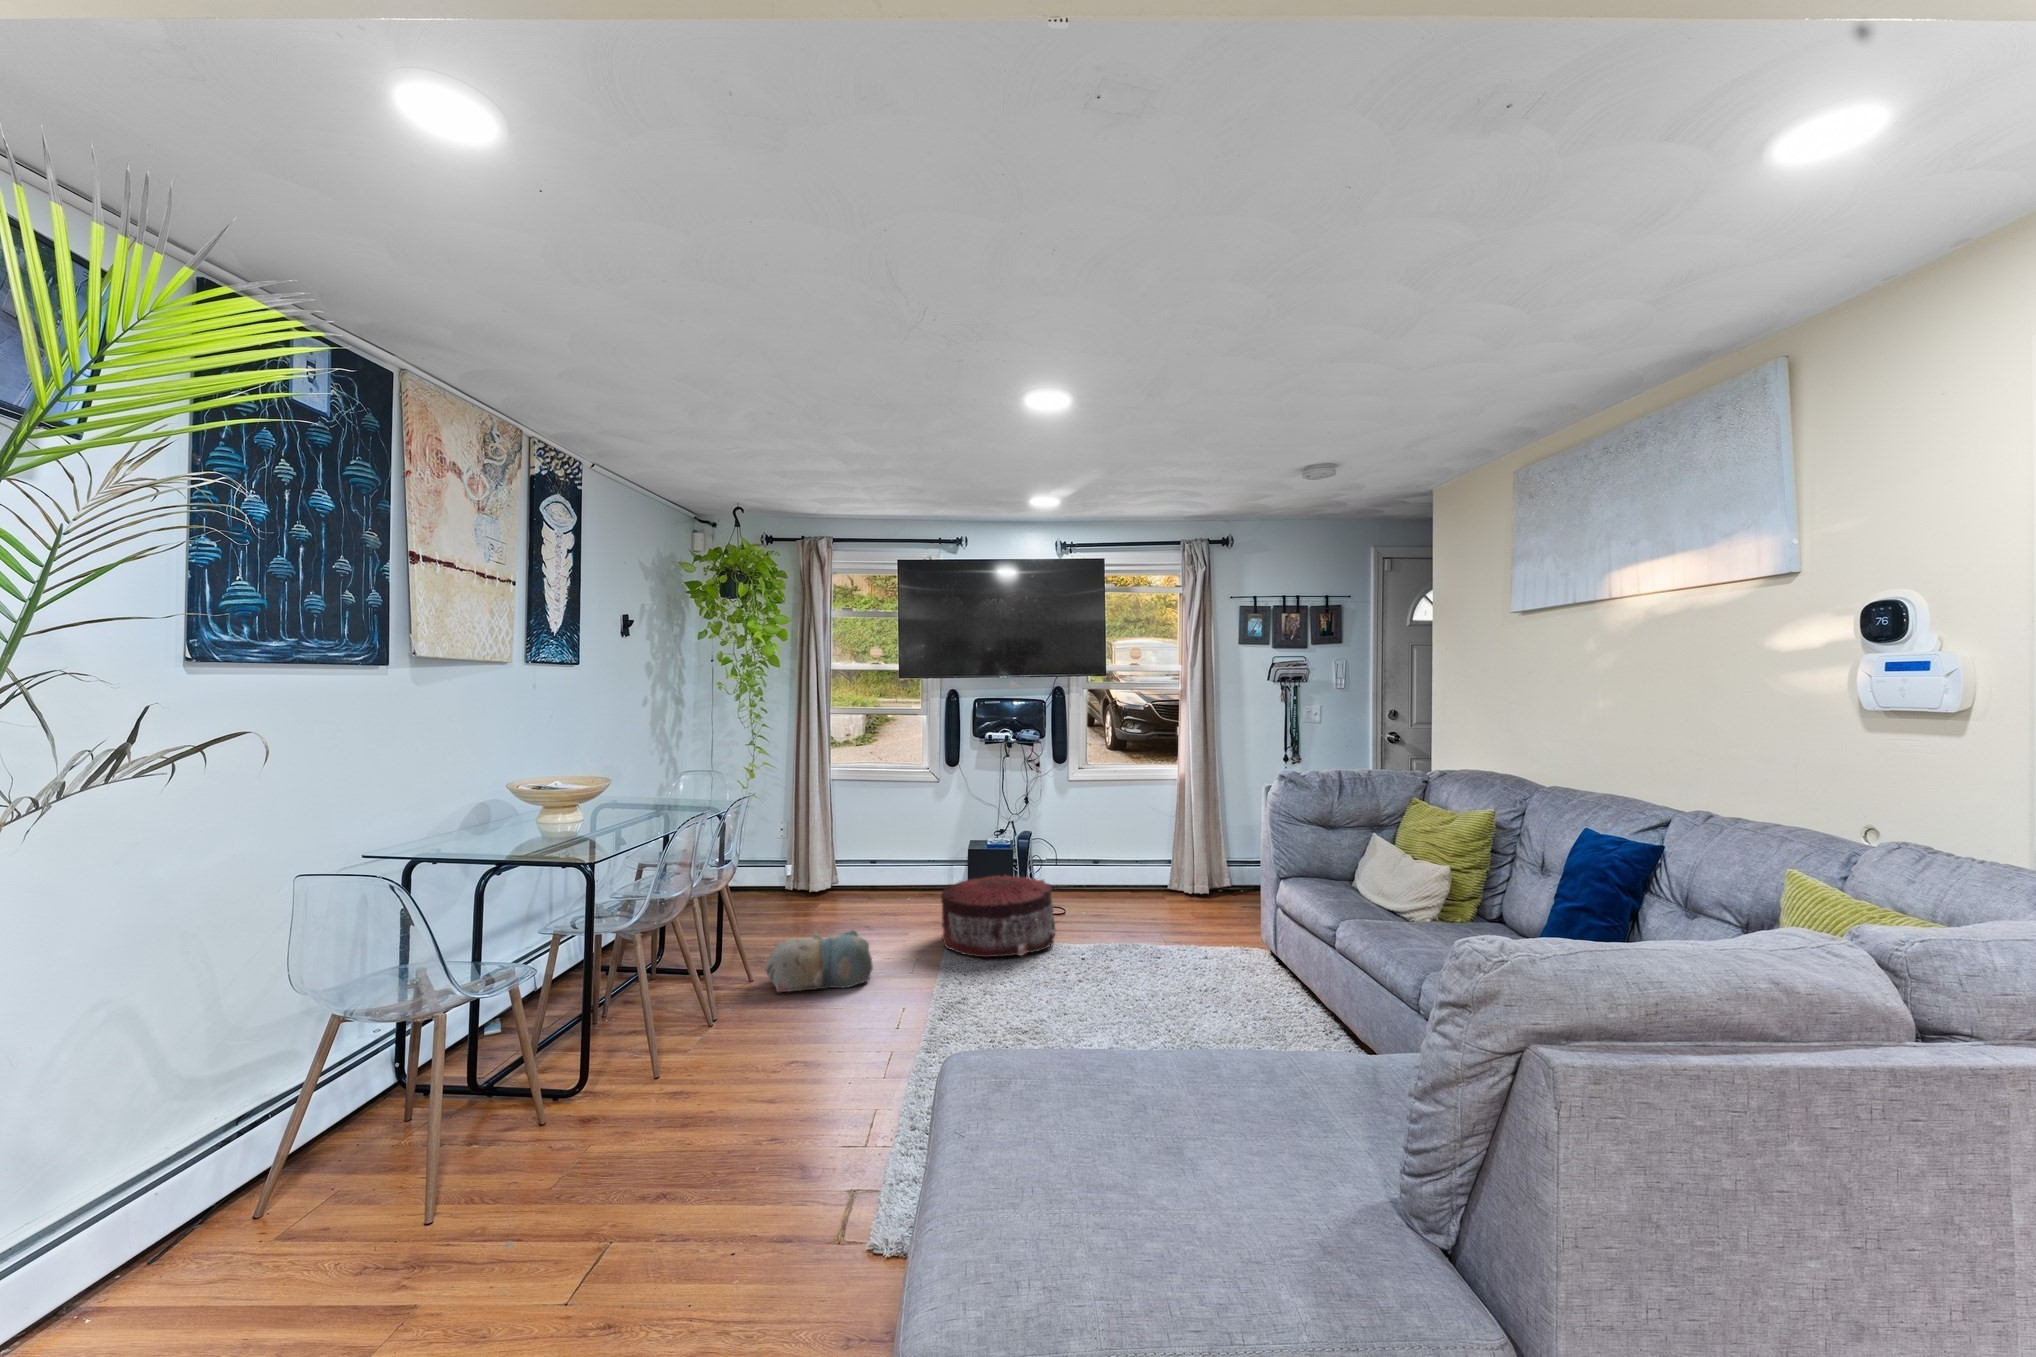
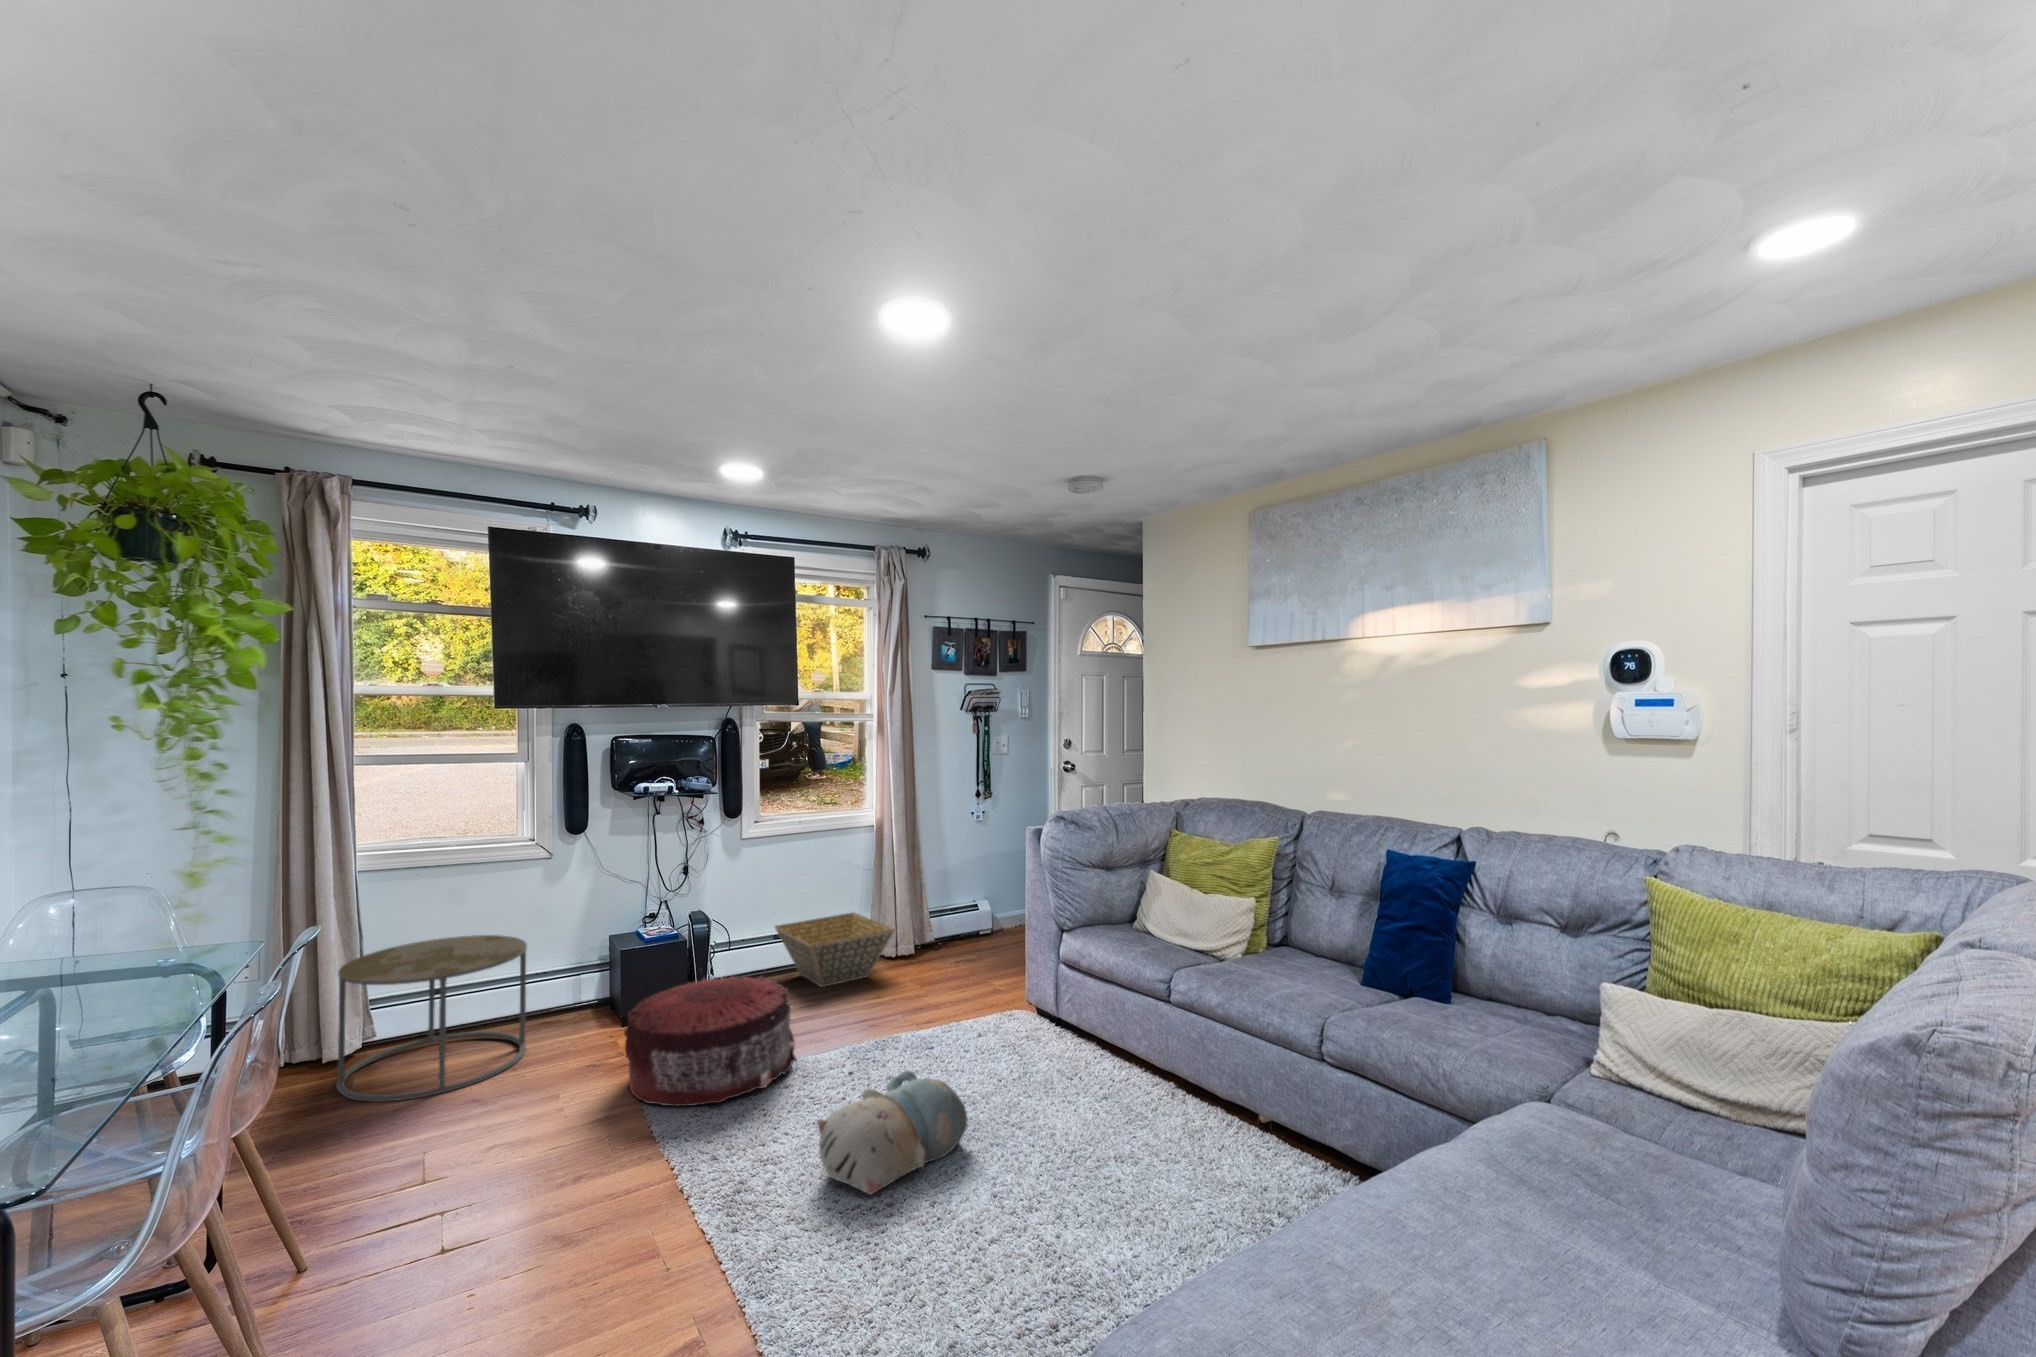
side table: none [807,827,910,921] -> present [336,935,527,1102]
basket: none [1093,851,1181,905] -> present [775,912,894,987]
plush toy: present [765,930,873,992] -> present [817,1070,968,1195]

